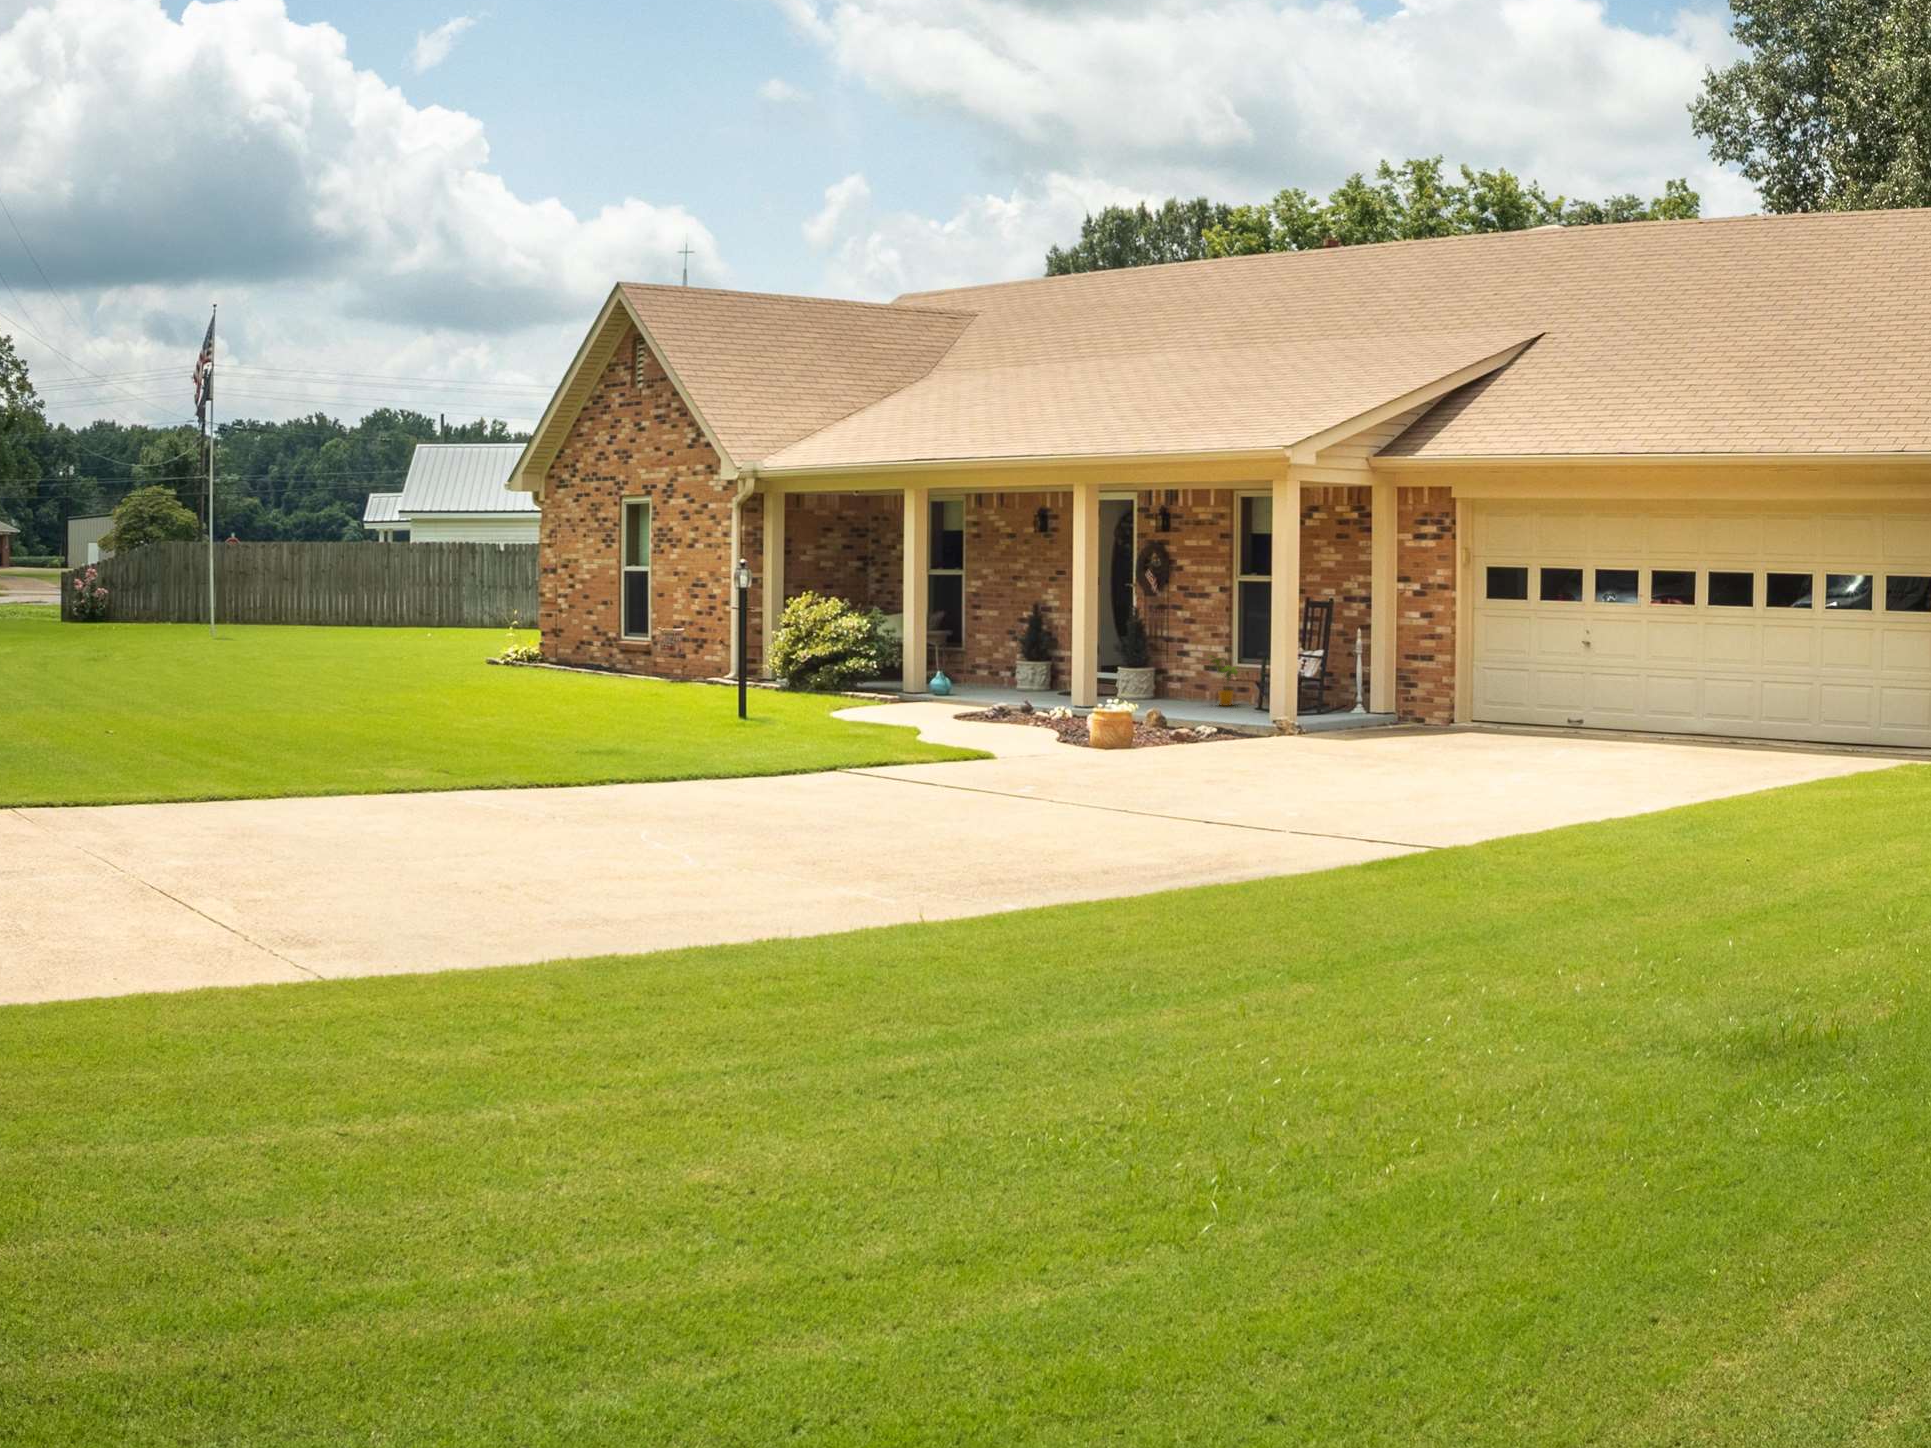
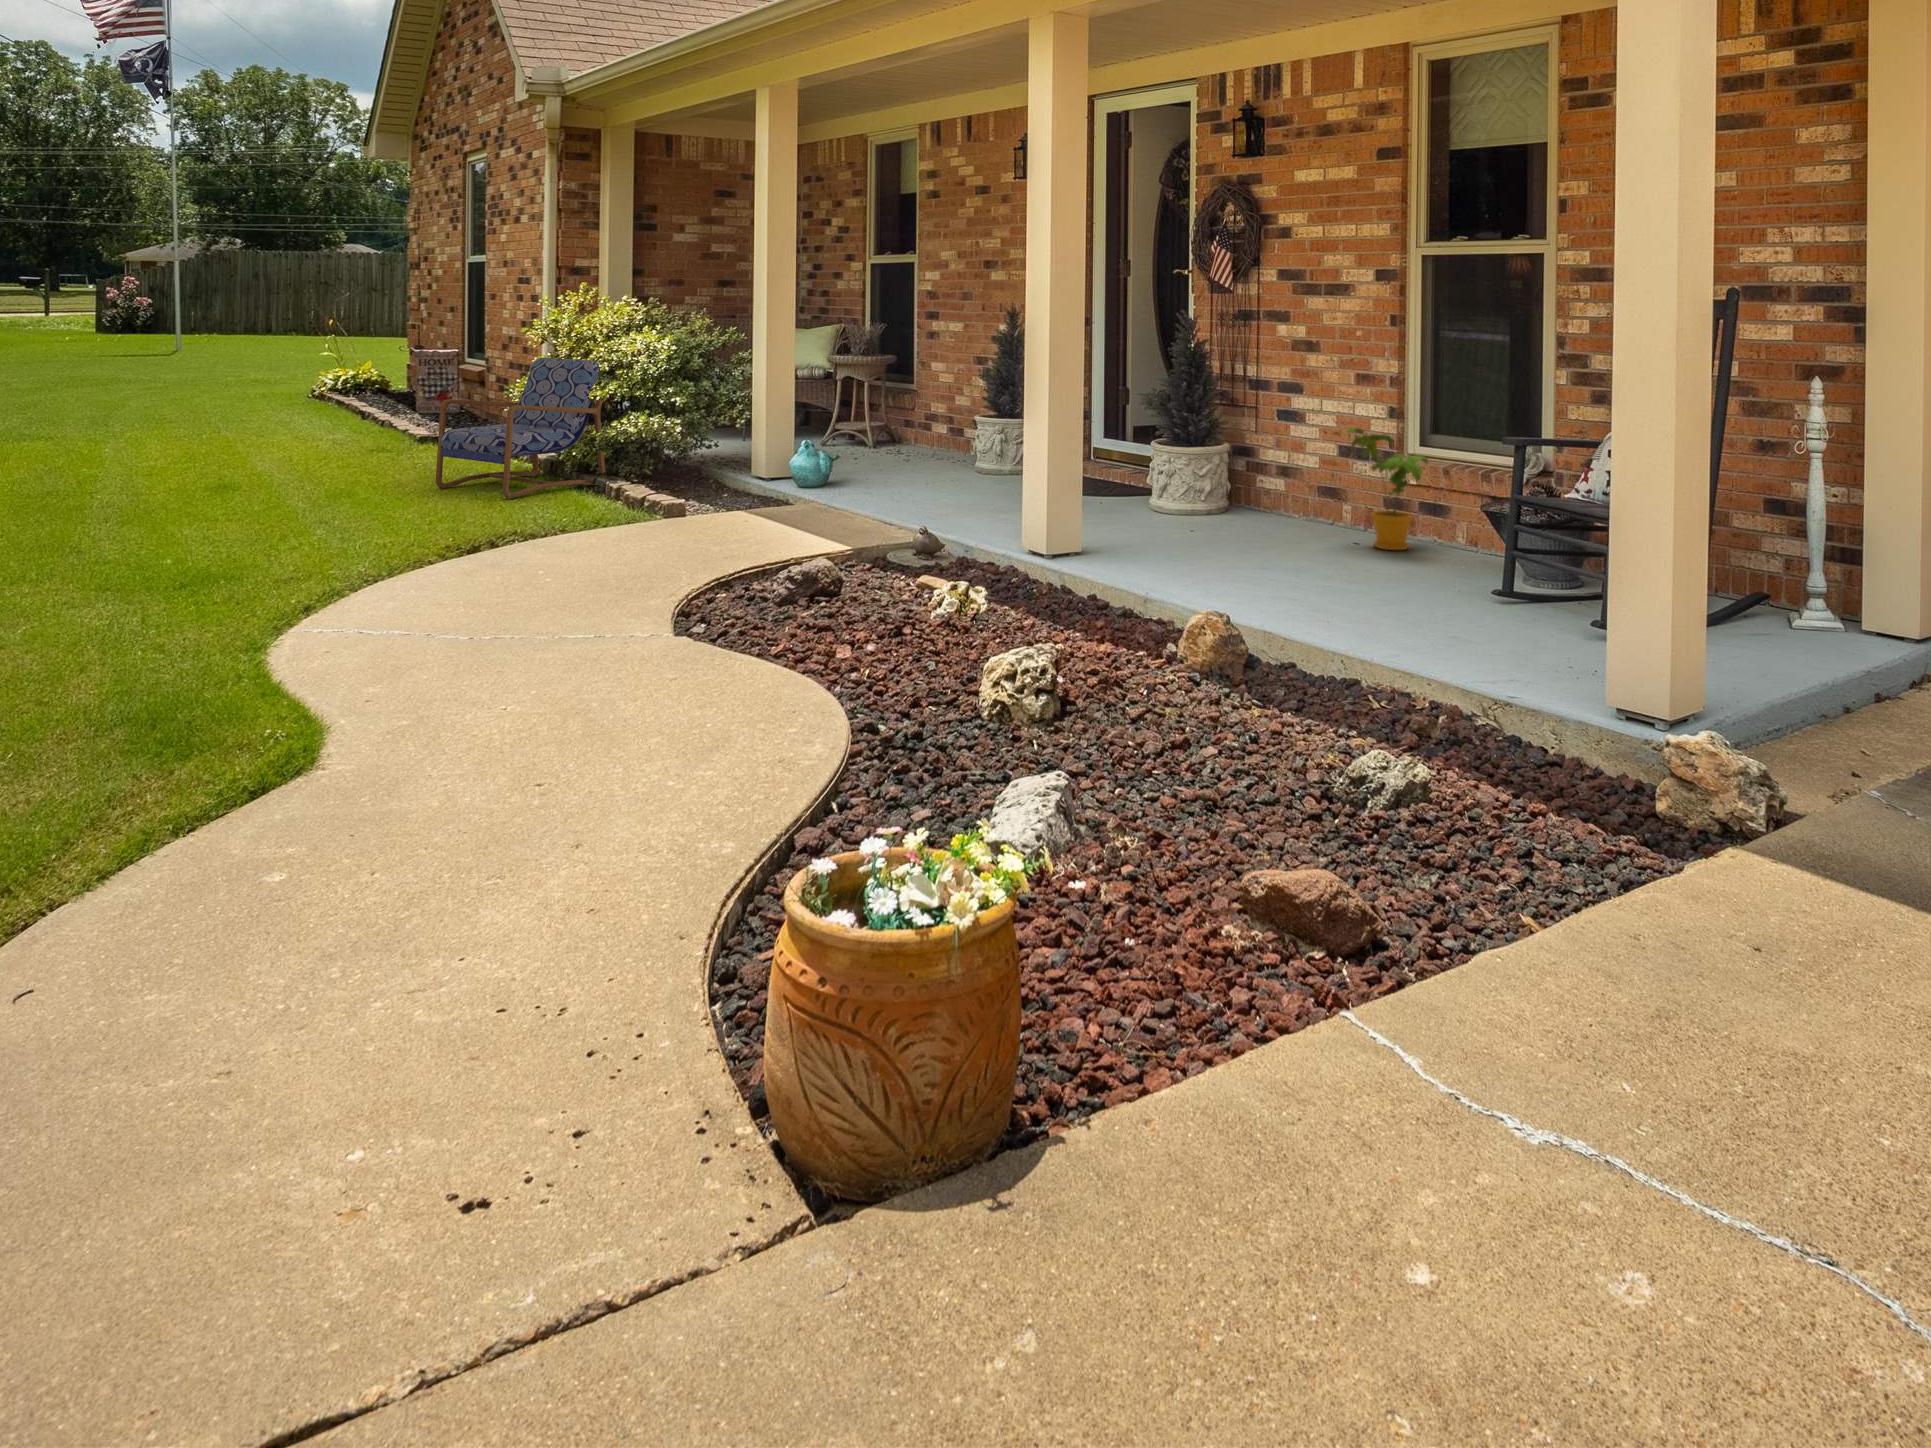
armchair: none [723,635,817,711] -> present [436,358,605,499]

